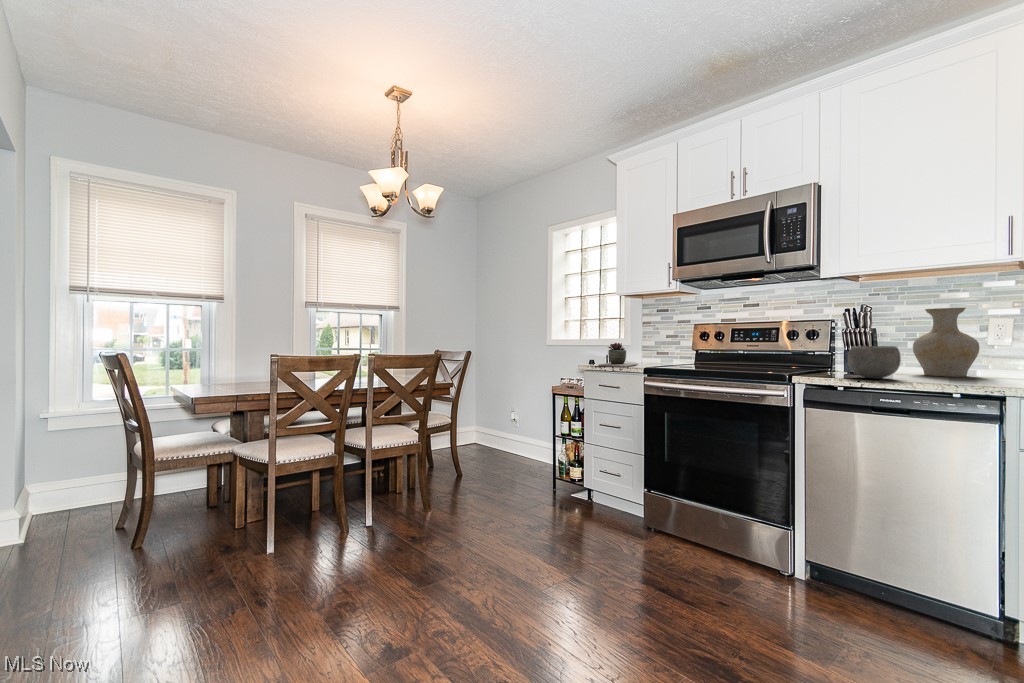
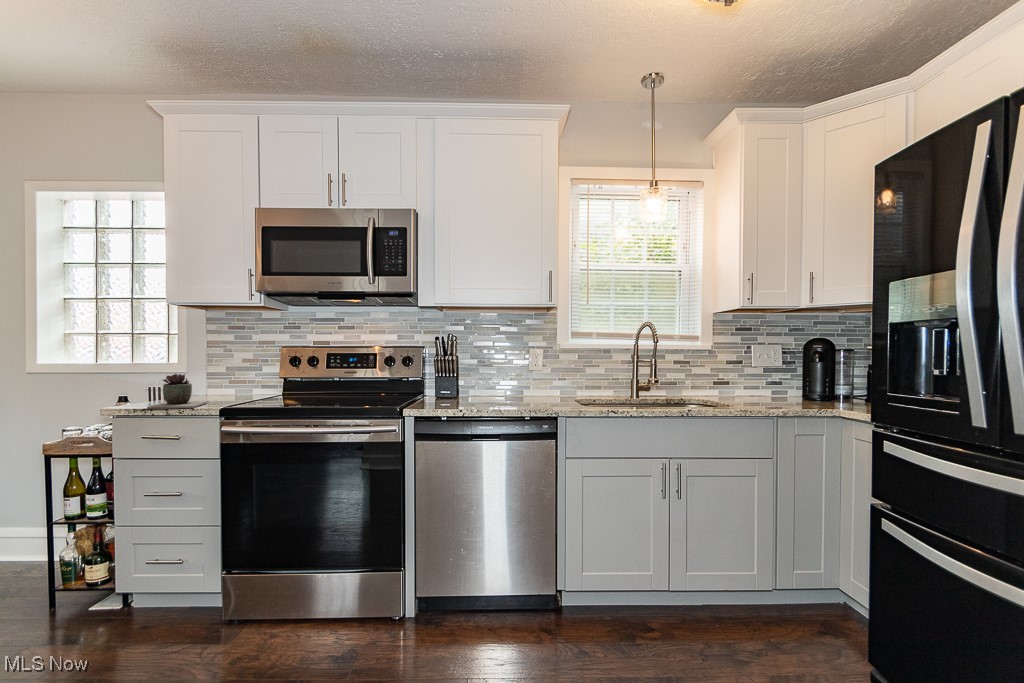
vase: present [913,308,979,377] -> none [486,340,527,399]
ceramic bowl: present [847,346,901,379] -> none [445,375,484,406]

